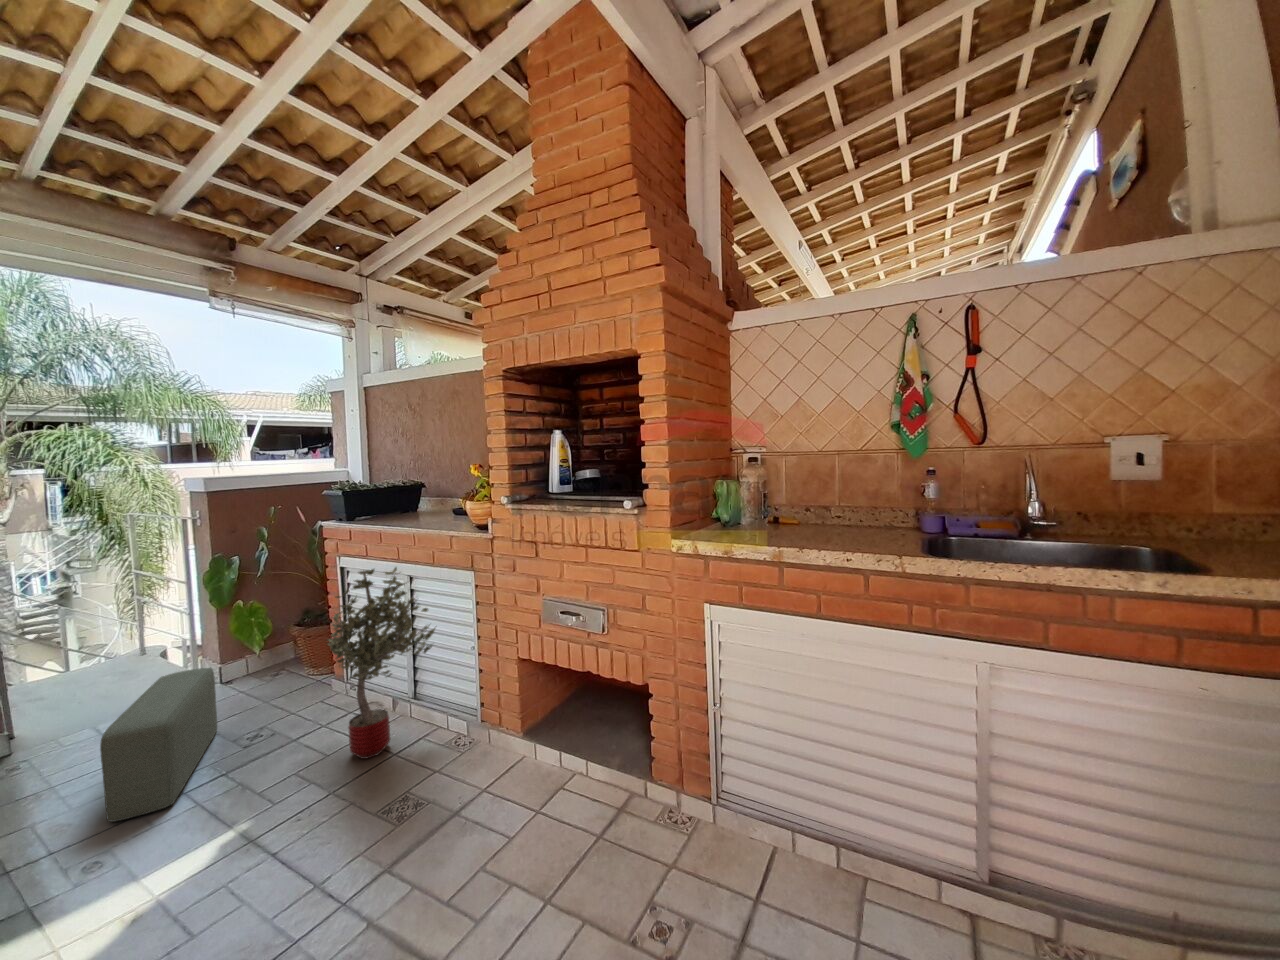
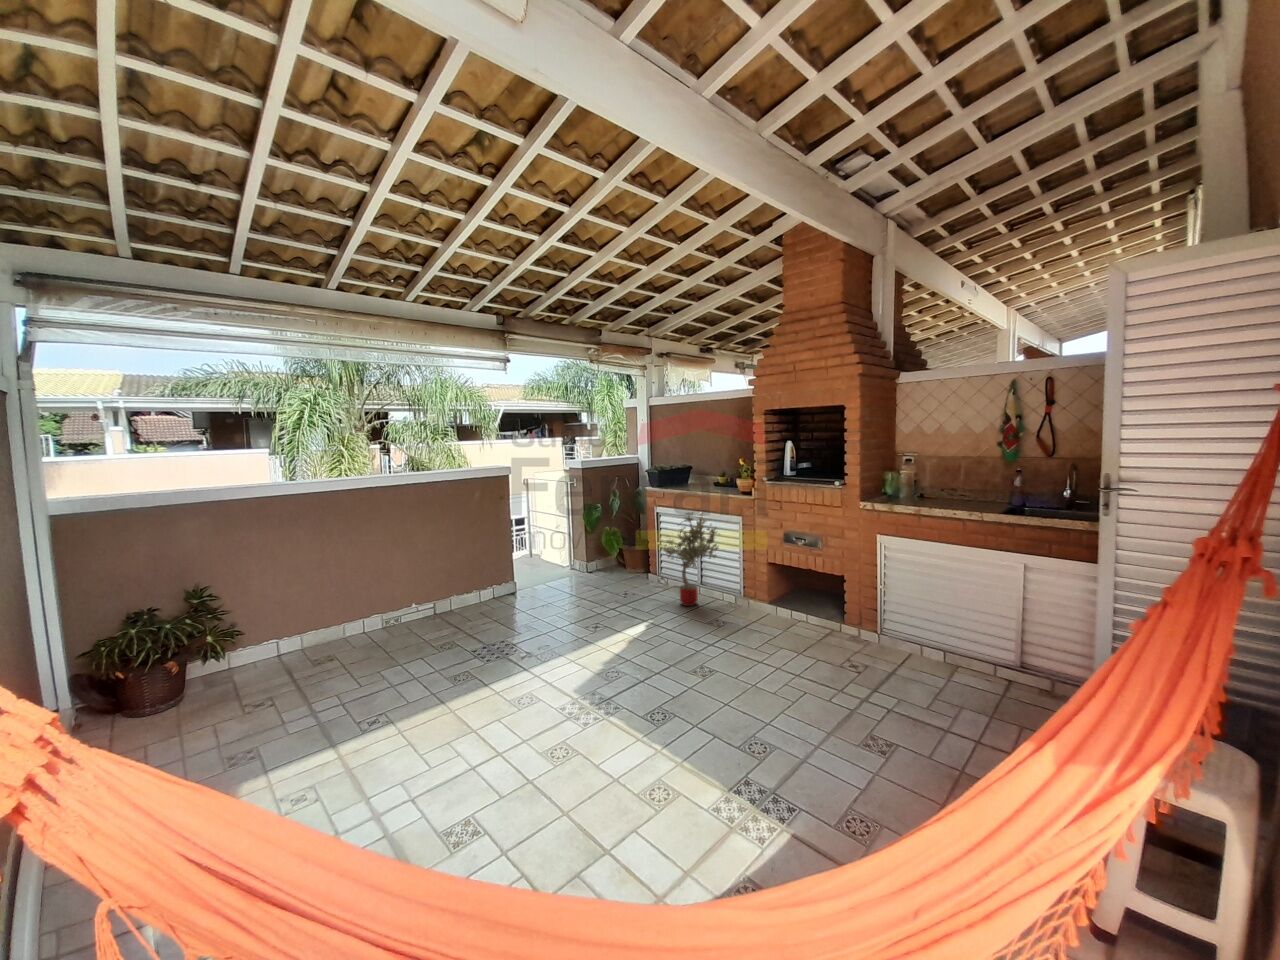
pouf: present [100,668,217,822] -> none [586,558,615,613]

